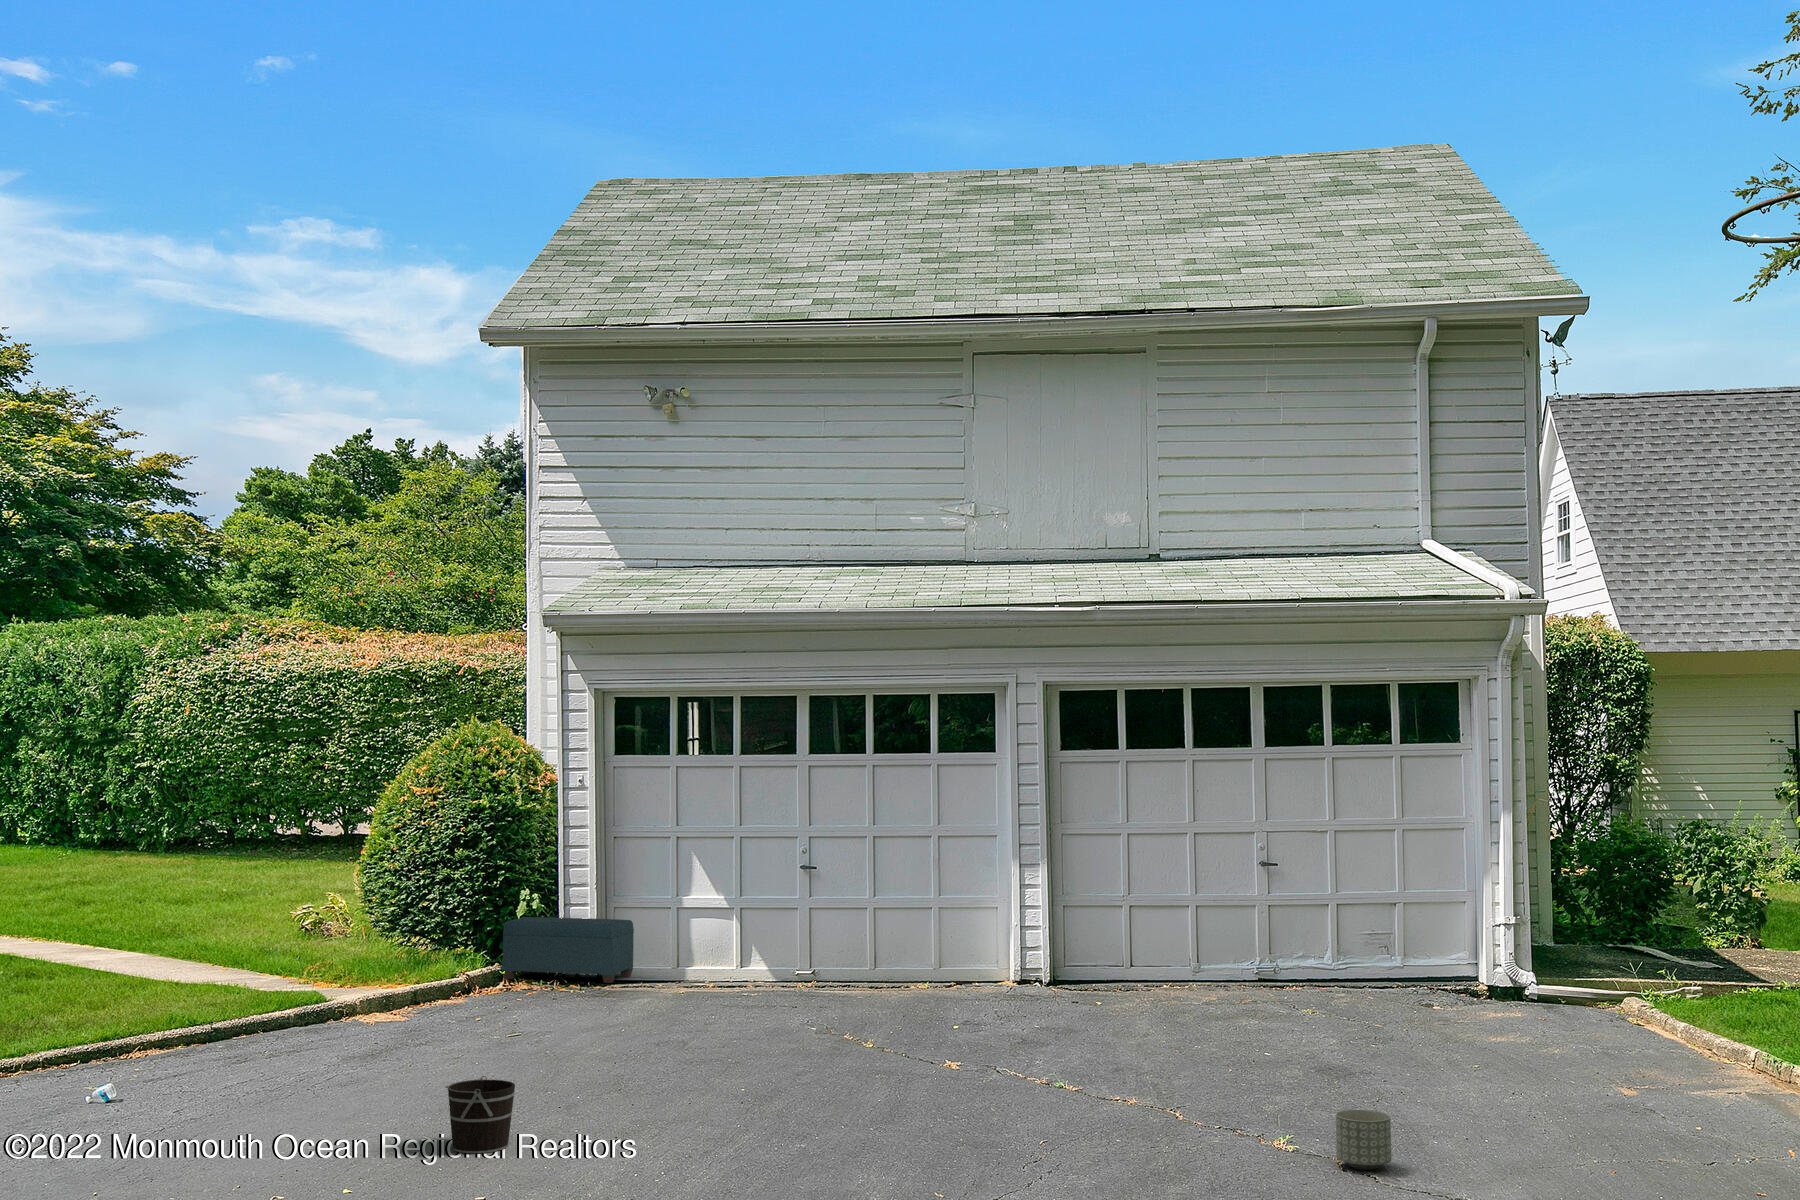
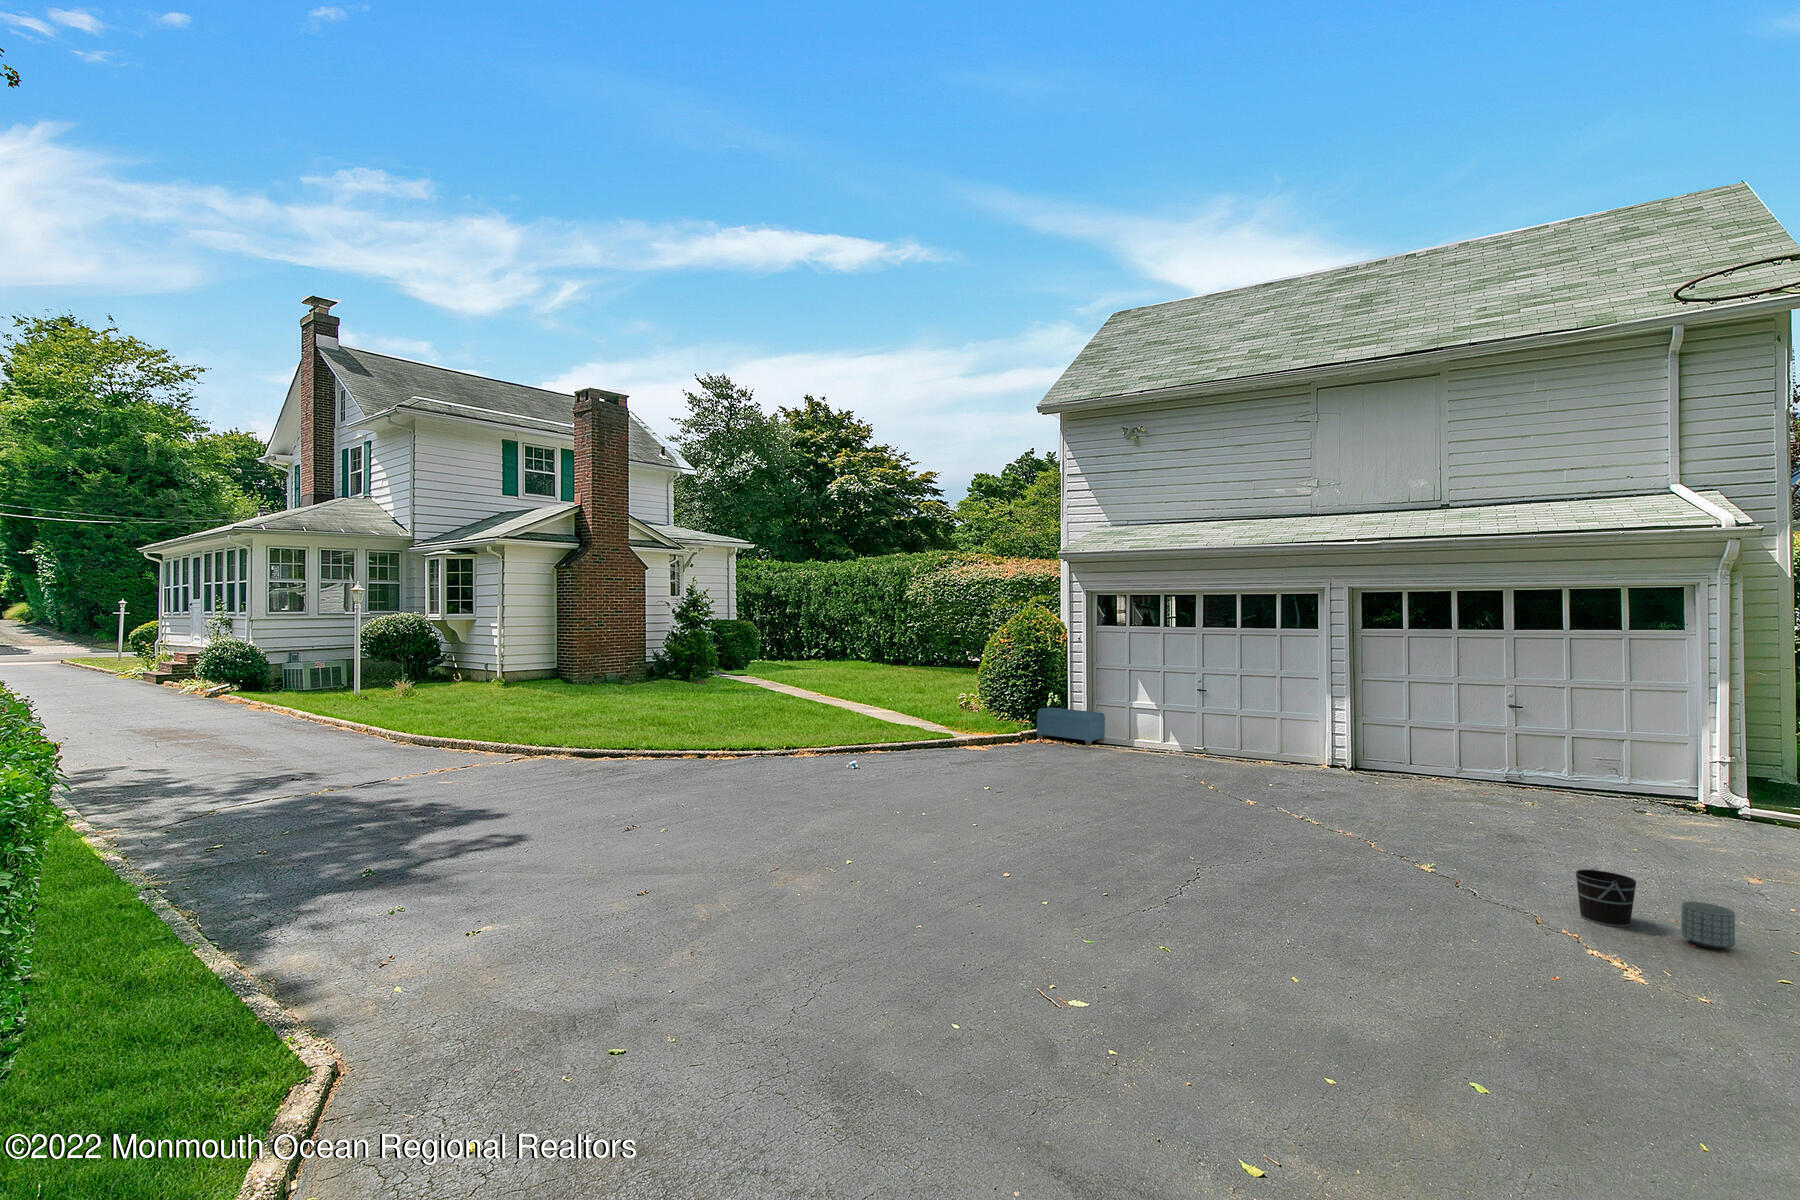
bucket: present [445,1076,515,1153] -> present [1575,868,1636,927]
planter: present [1336,1110,1391,1170] -> present [1681,902,1735,949]

